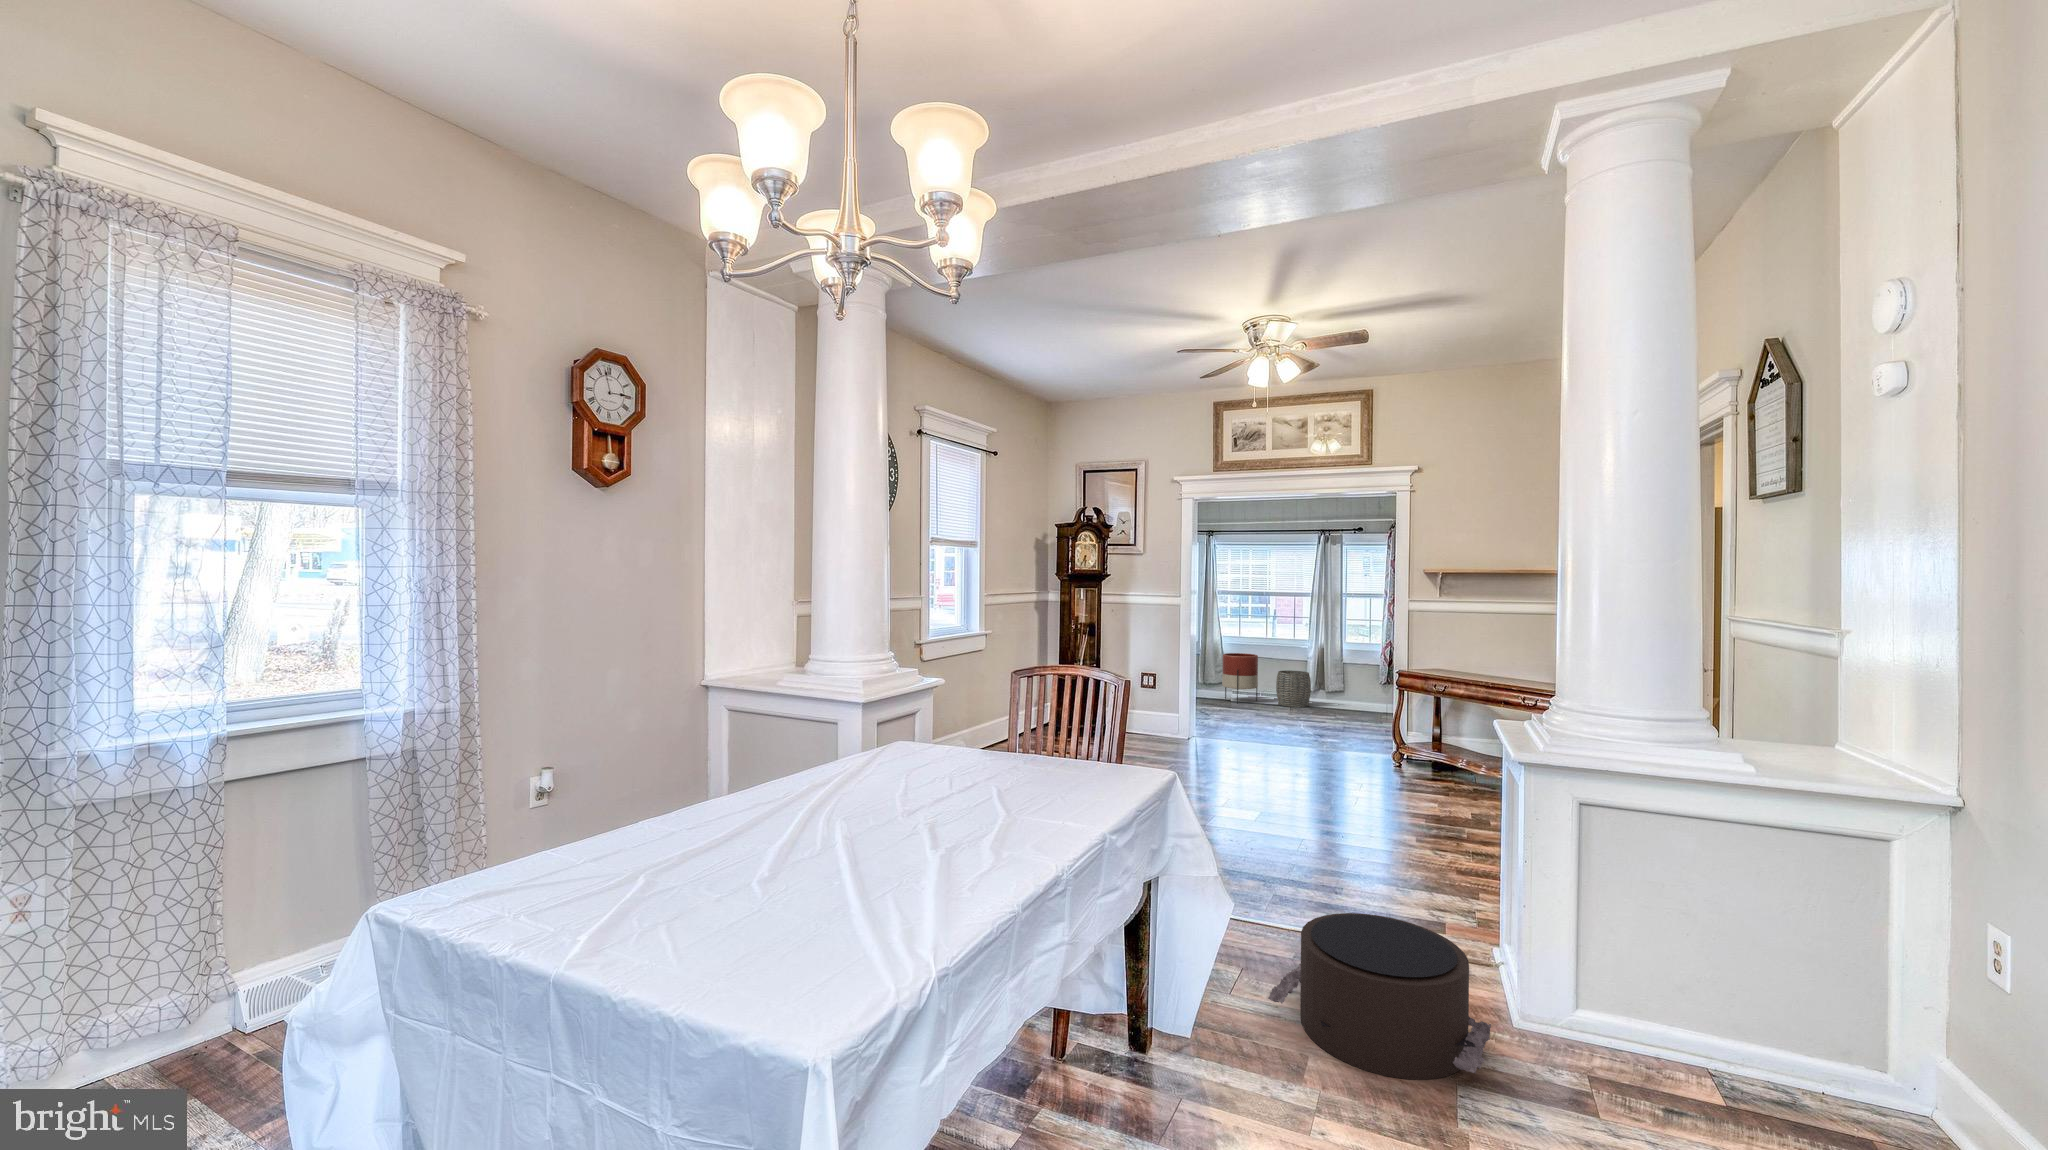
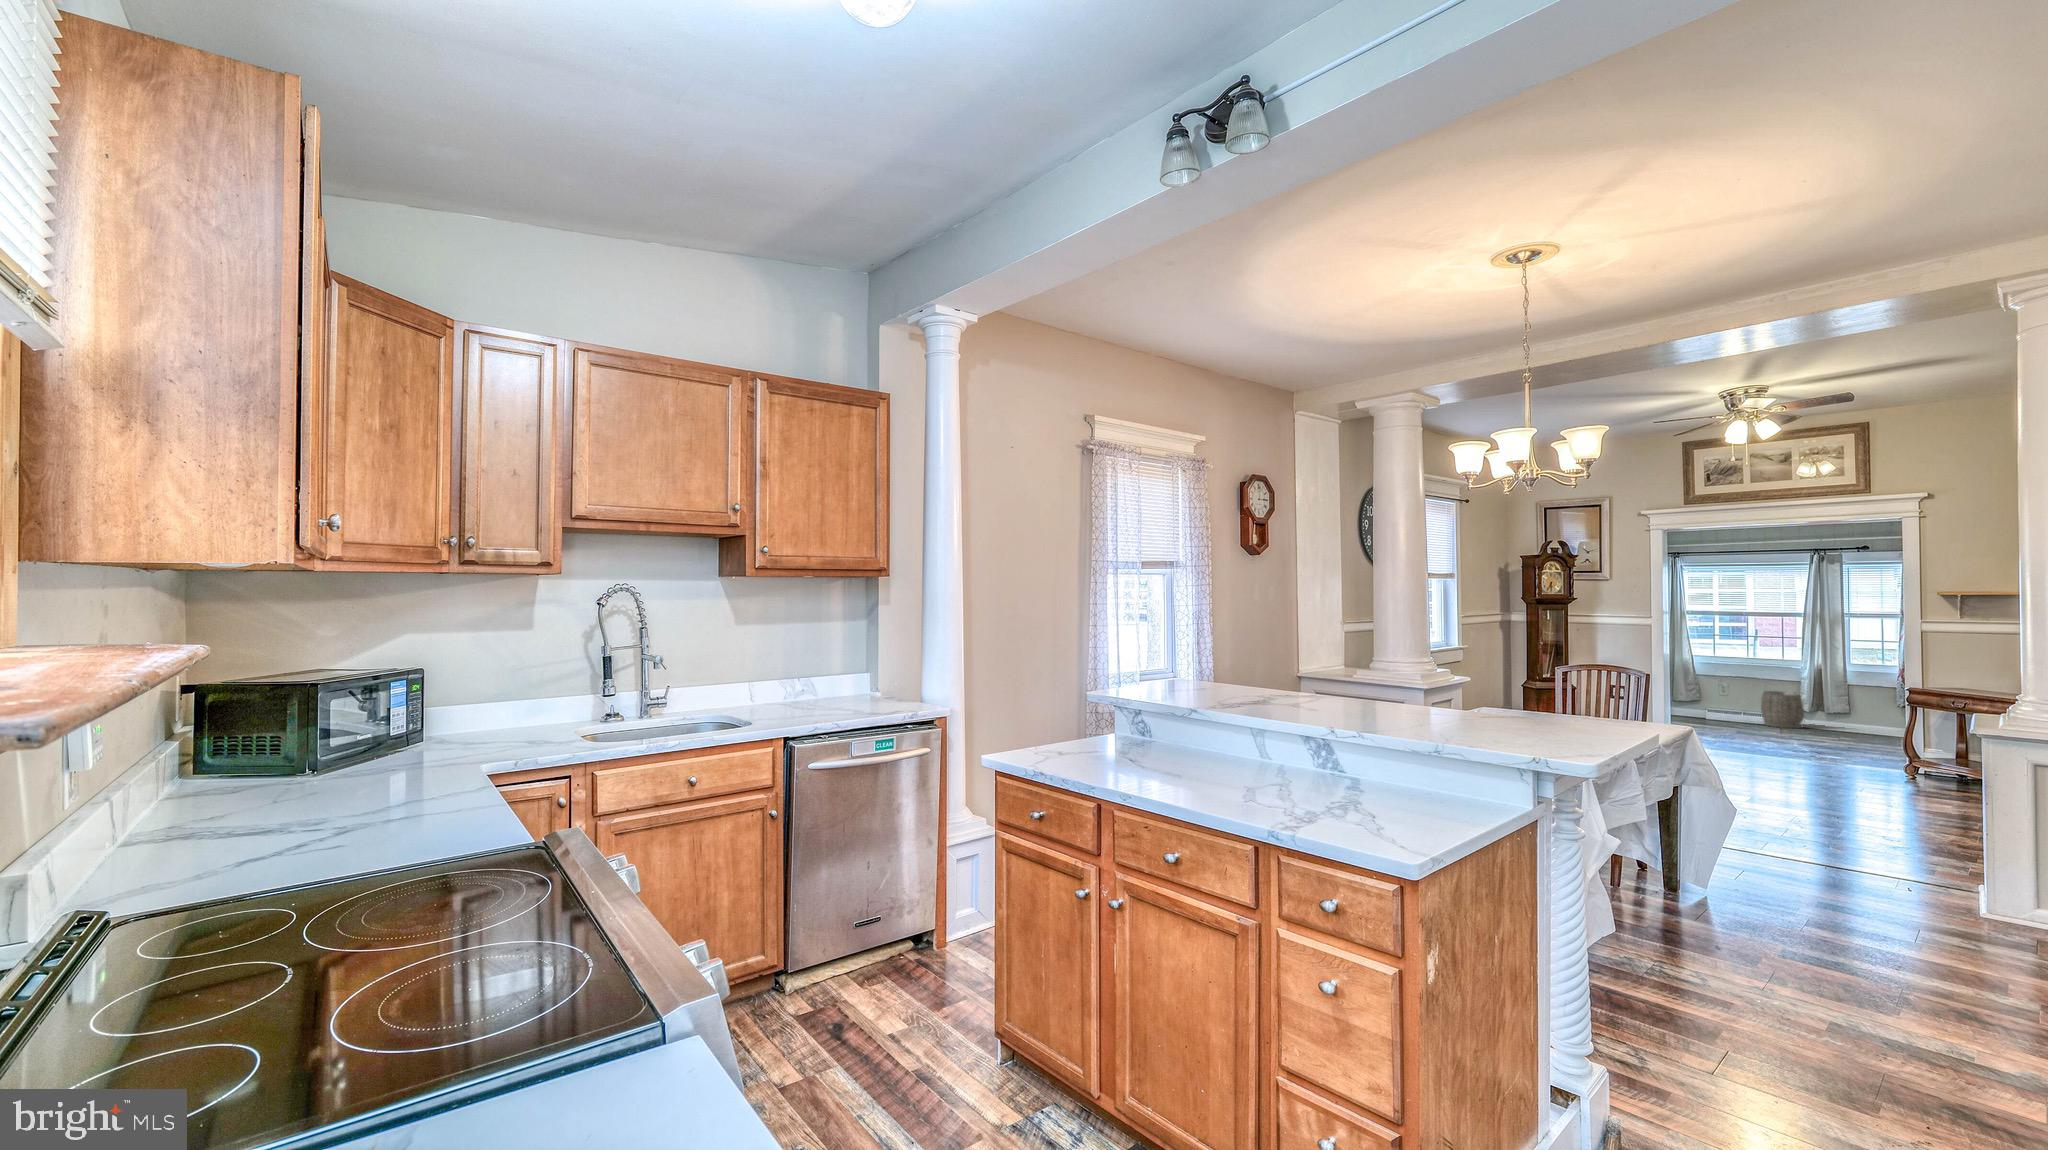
planter: present [1222,653,1258,704] -> none [1693,673,1737,722]
pouf: present [1268,913,1491,1080] -> none [1773,829,1955,915]

